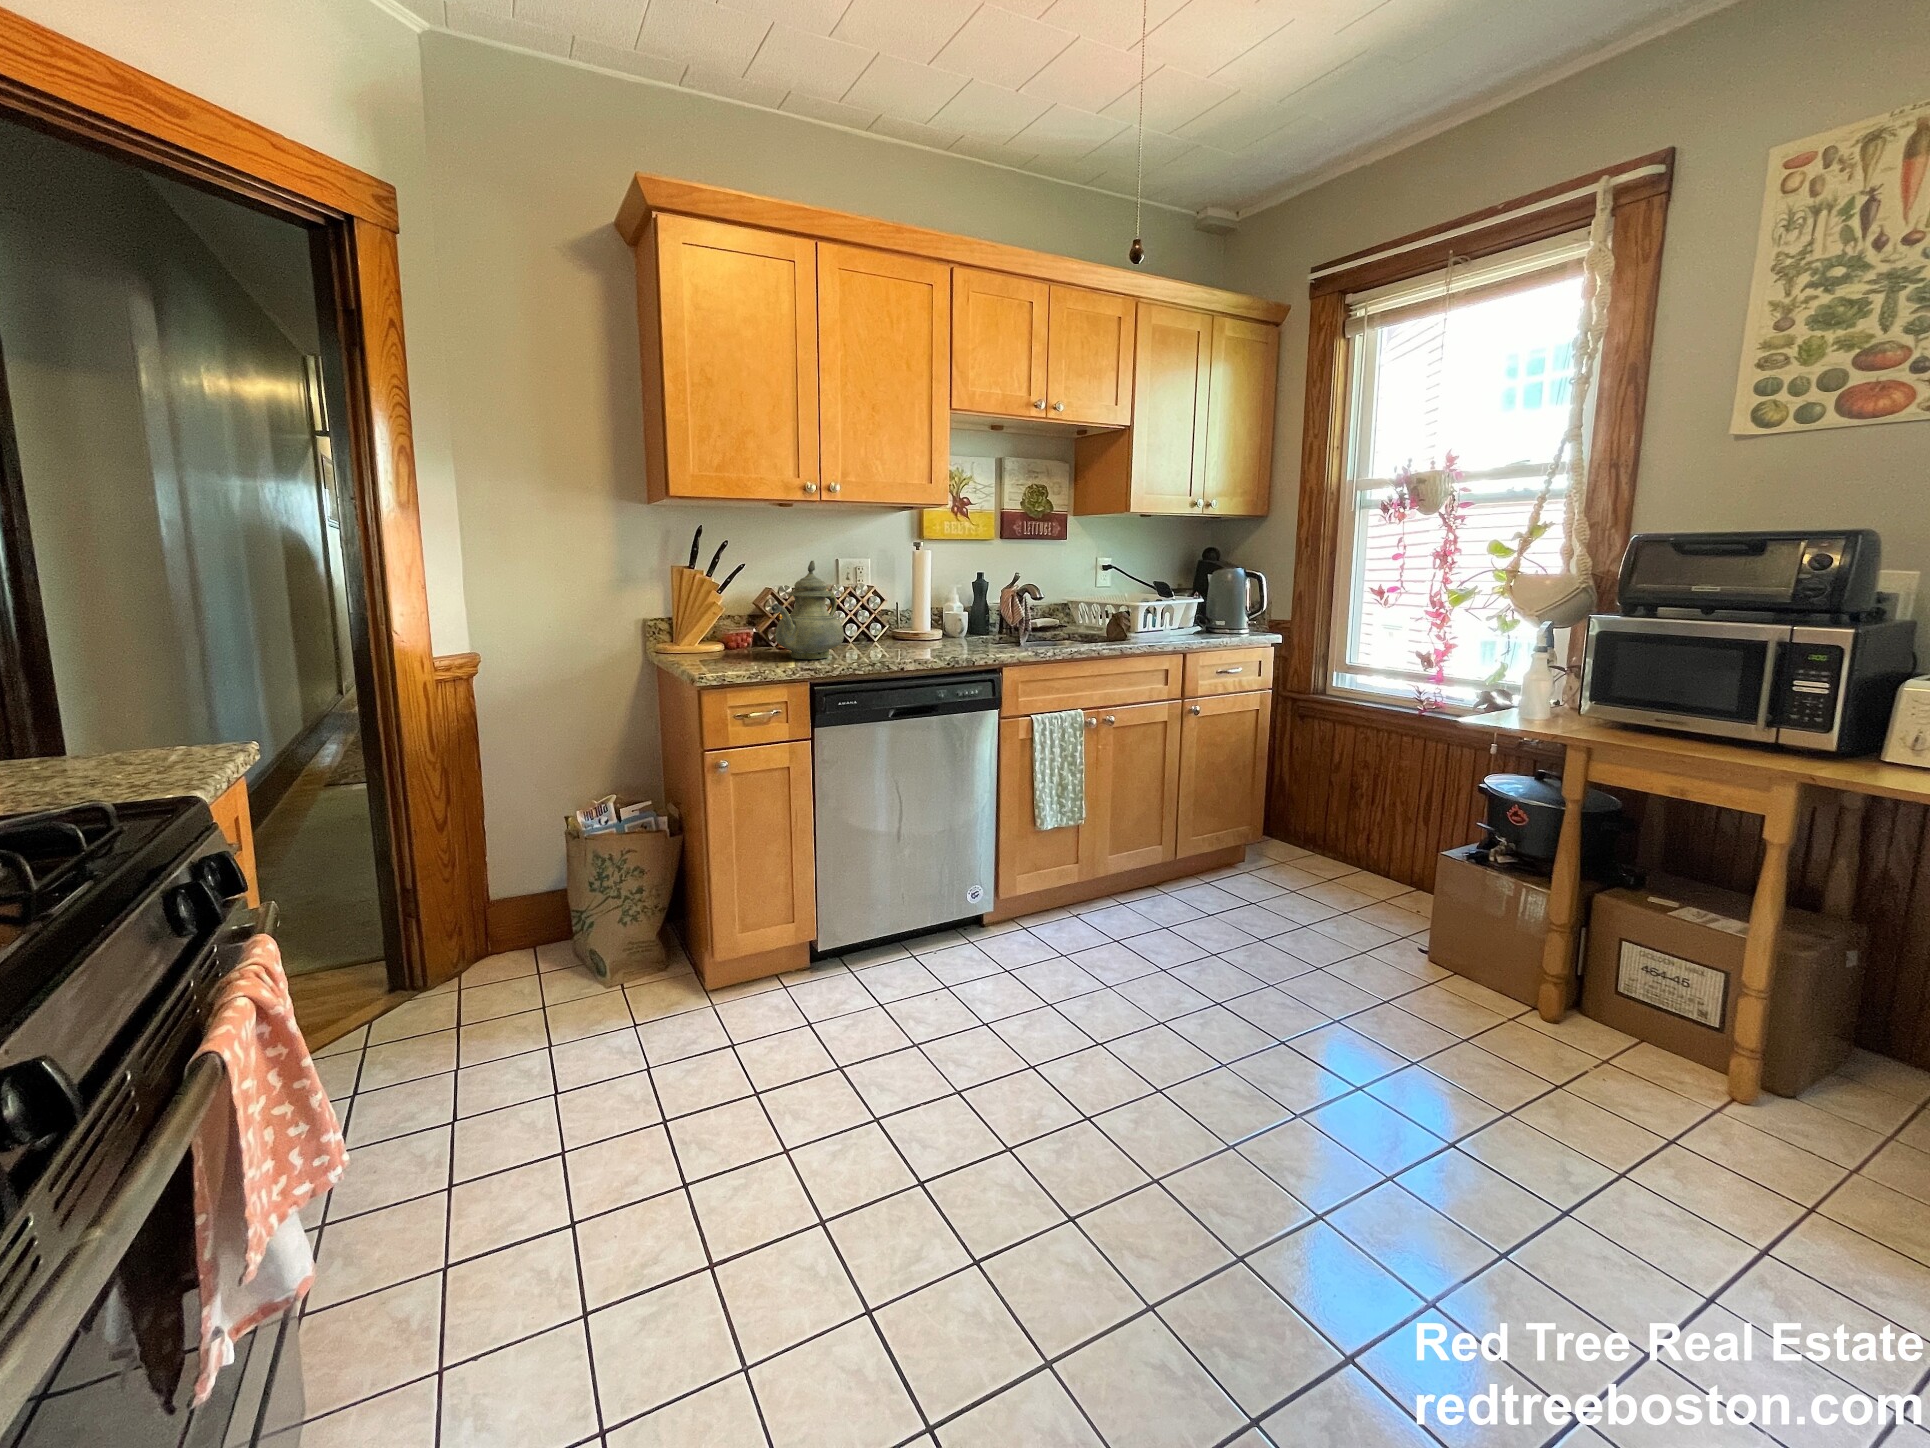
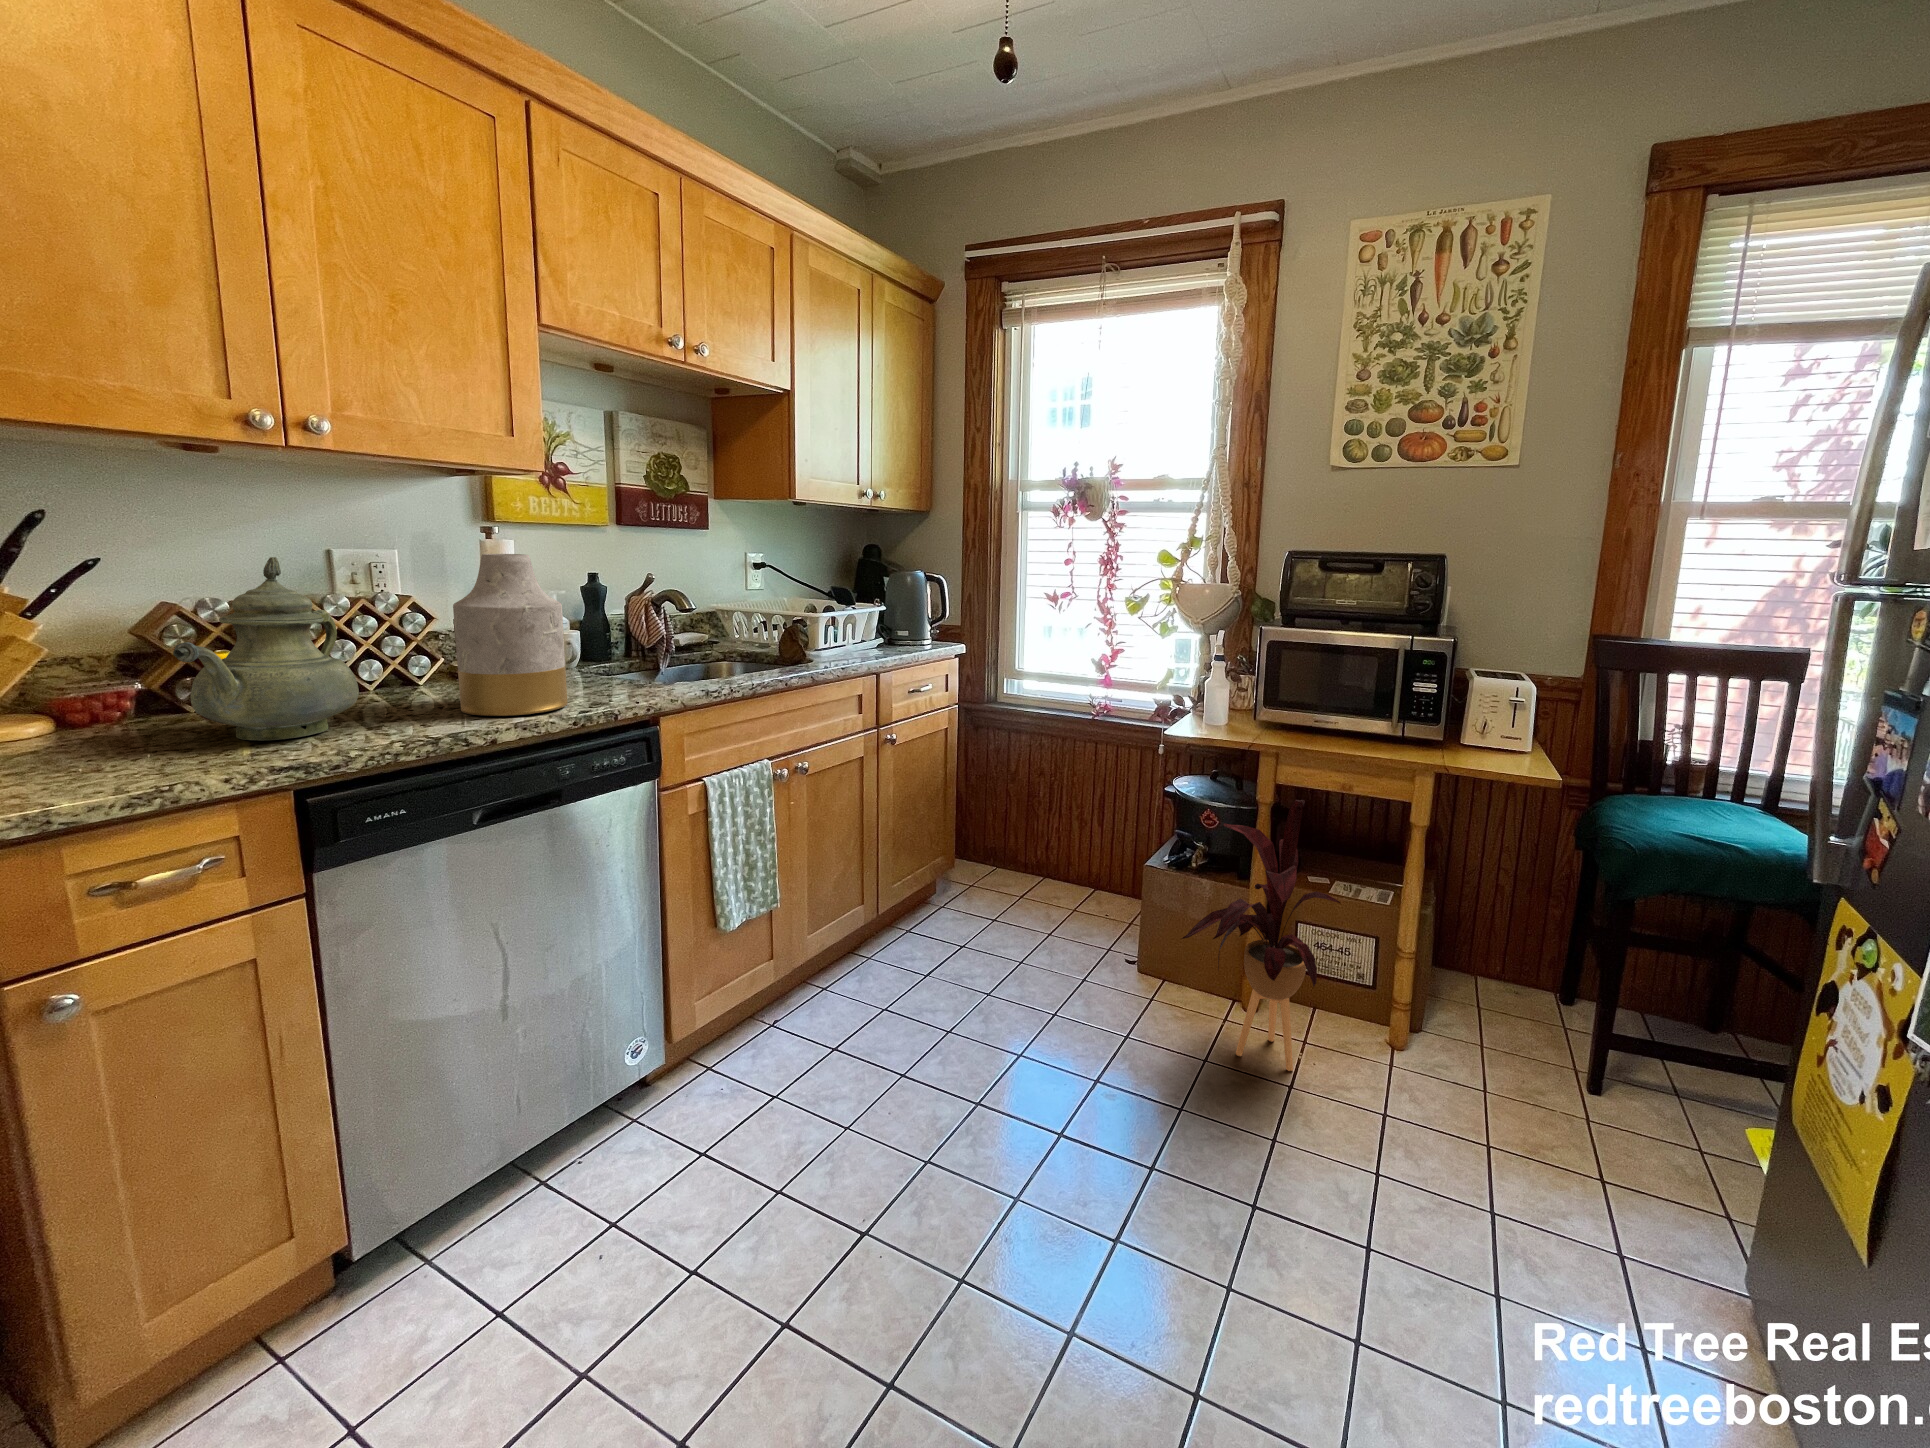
vase: none [892,557,950,657] -> present [453,554,567,716]
house plant: none [1444,787,1643,1075] -> present [1182,800,1340,1071]

